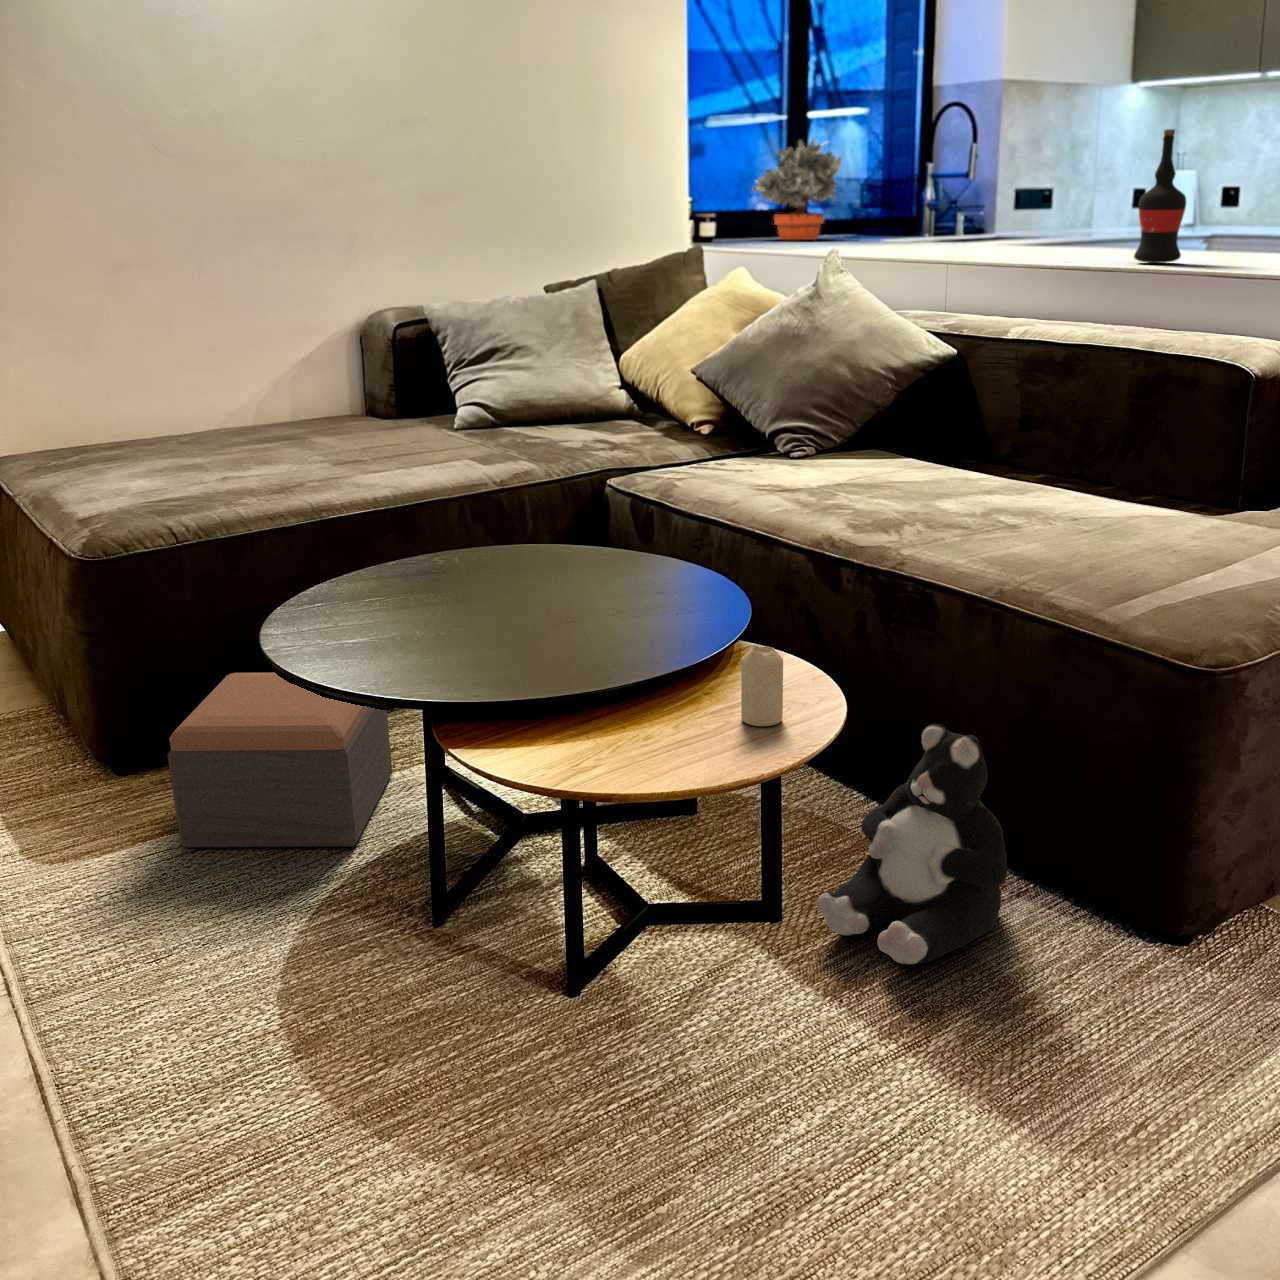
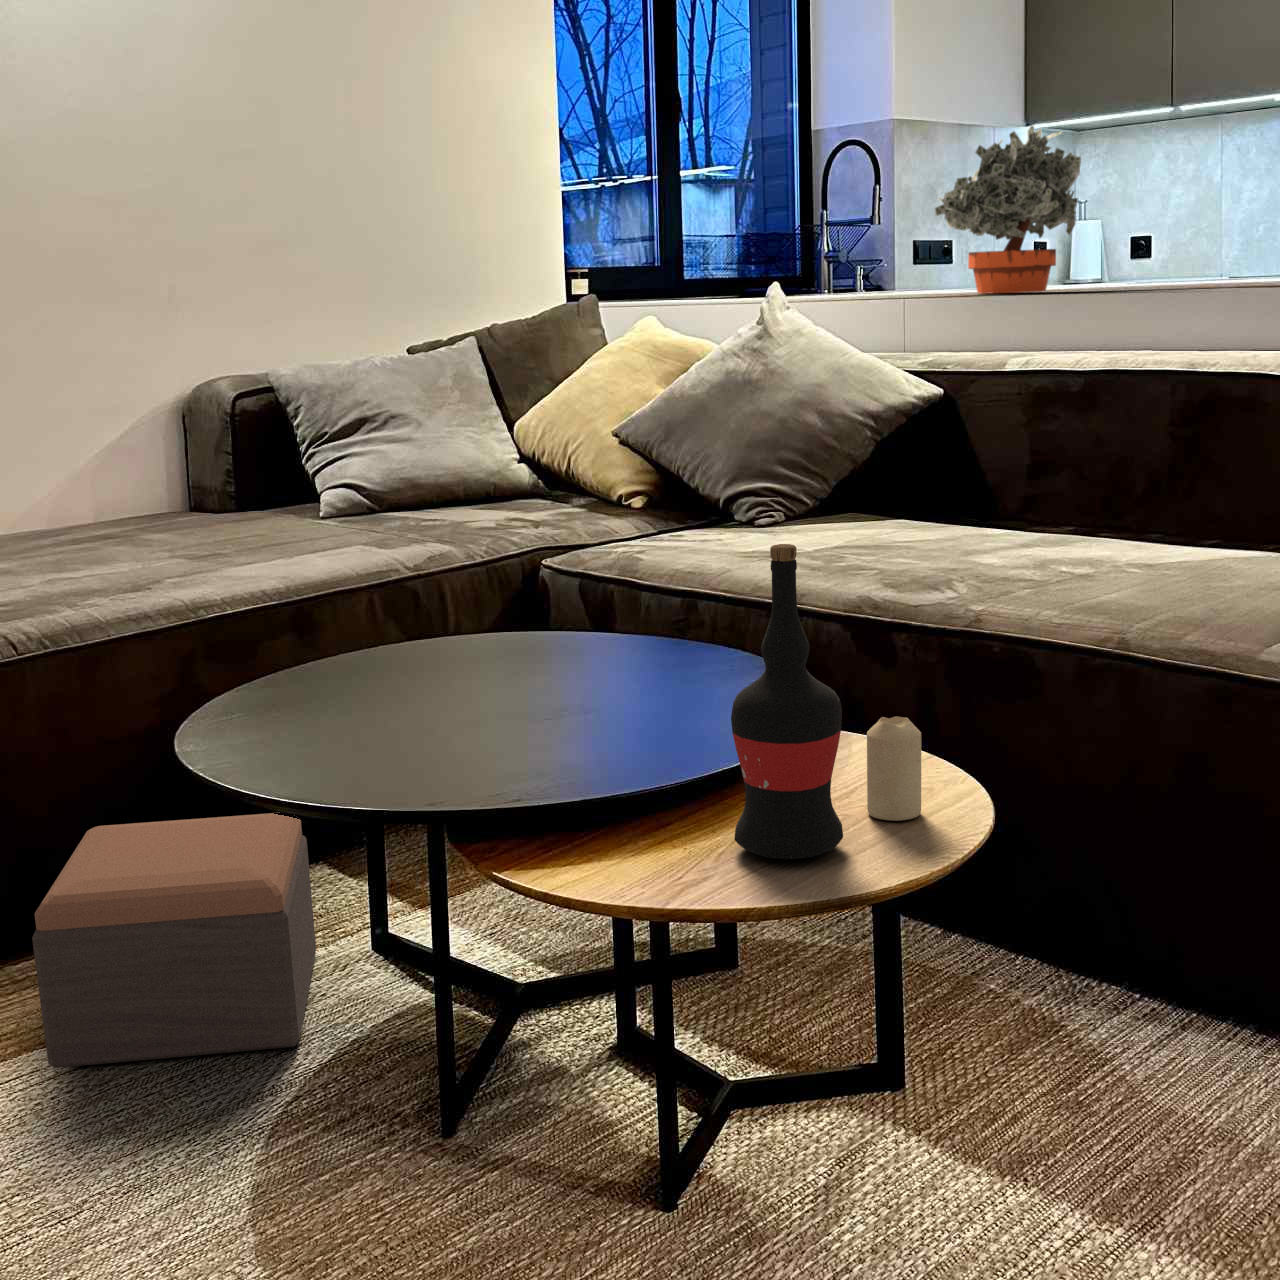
wine bottle: present [1134,129,1186,263] -> present [731,544,843,859]
potted plant: present [753,139,841,240] -> present [935,124,1081,294]
plush toy: present [817,724,1007,964] -> none [957,812,1196,1125]

